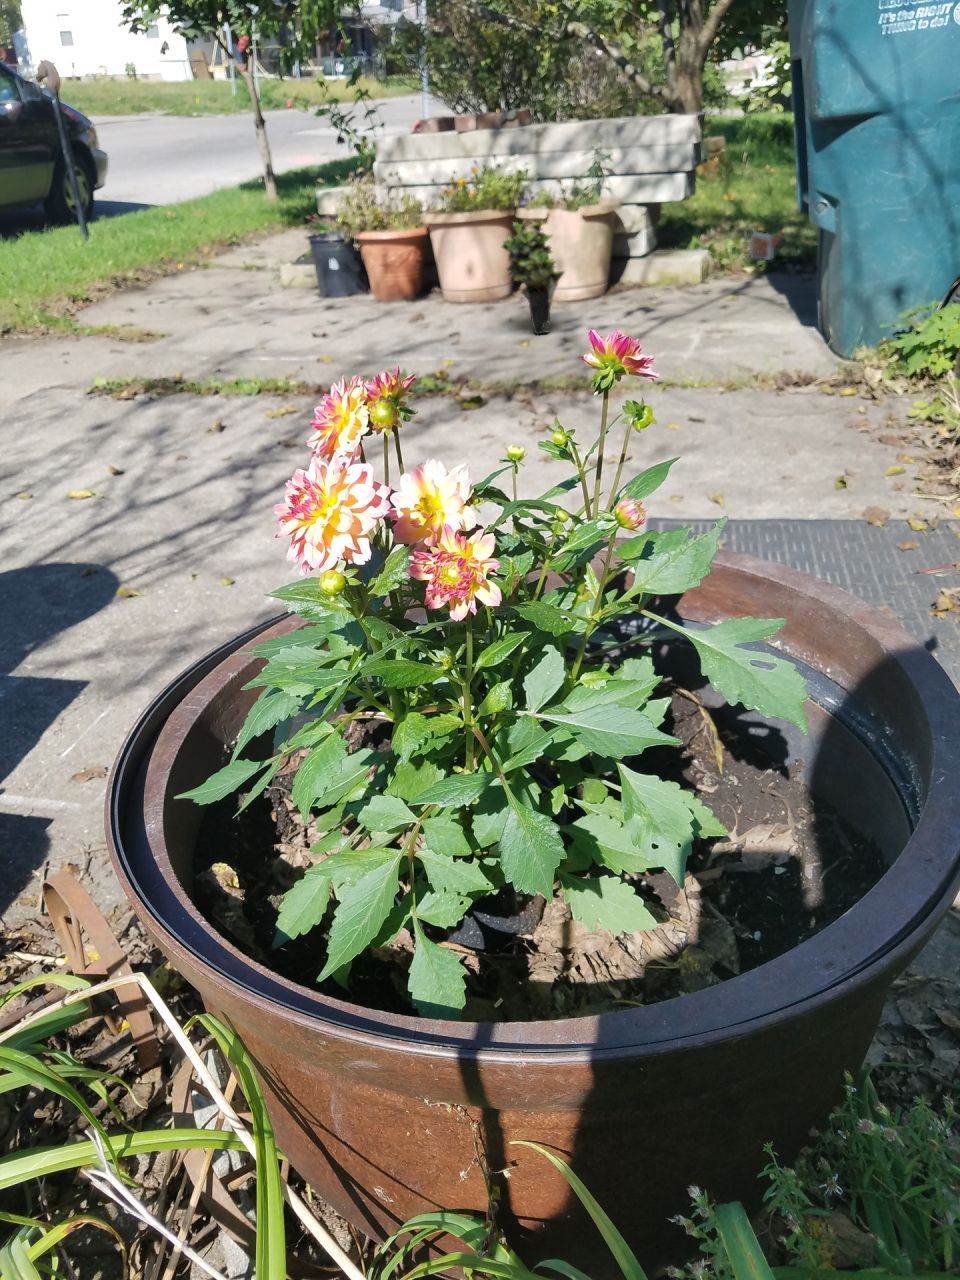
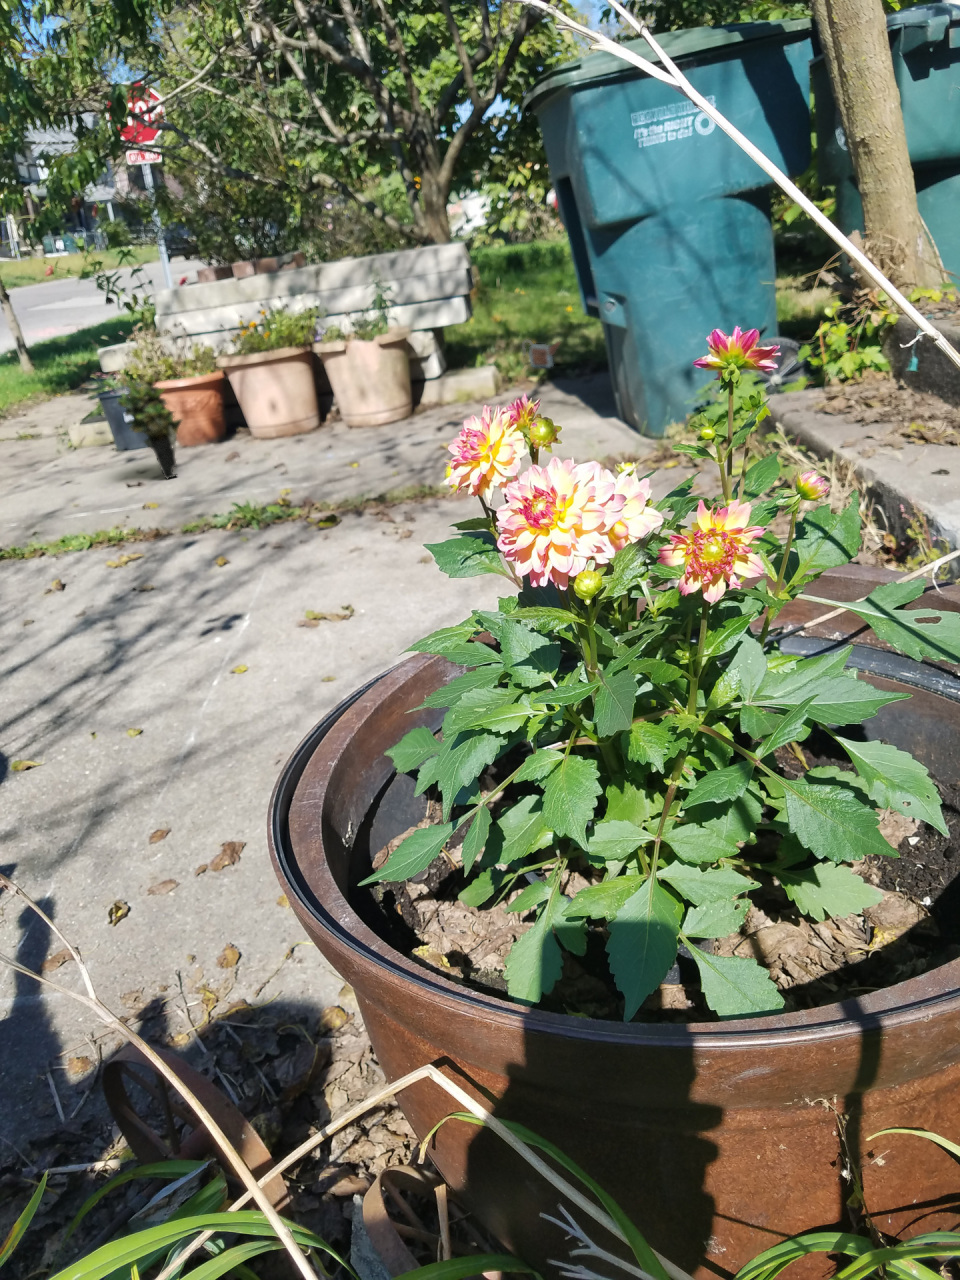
potted plant: present [502,219,564,334] -> present [118,376,183,479]

